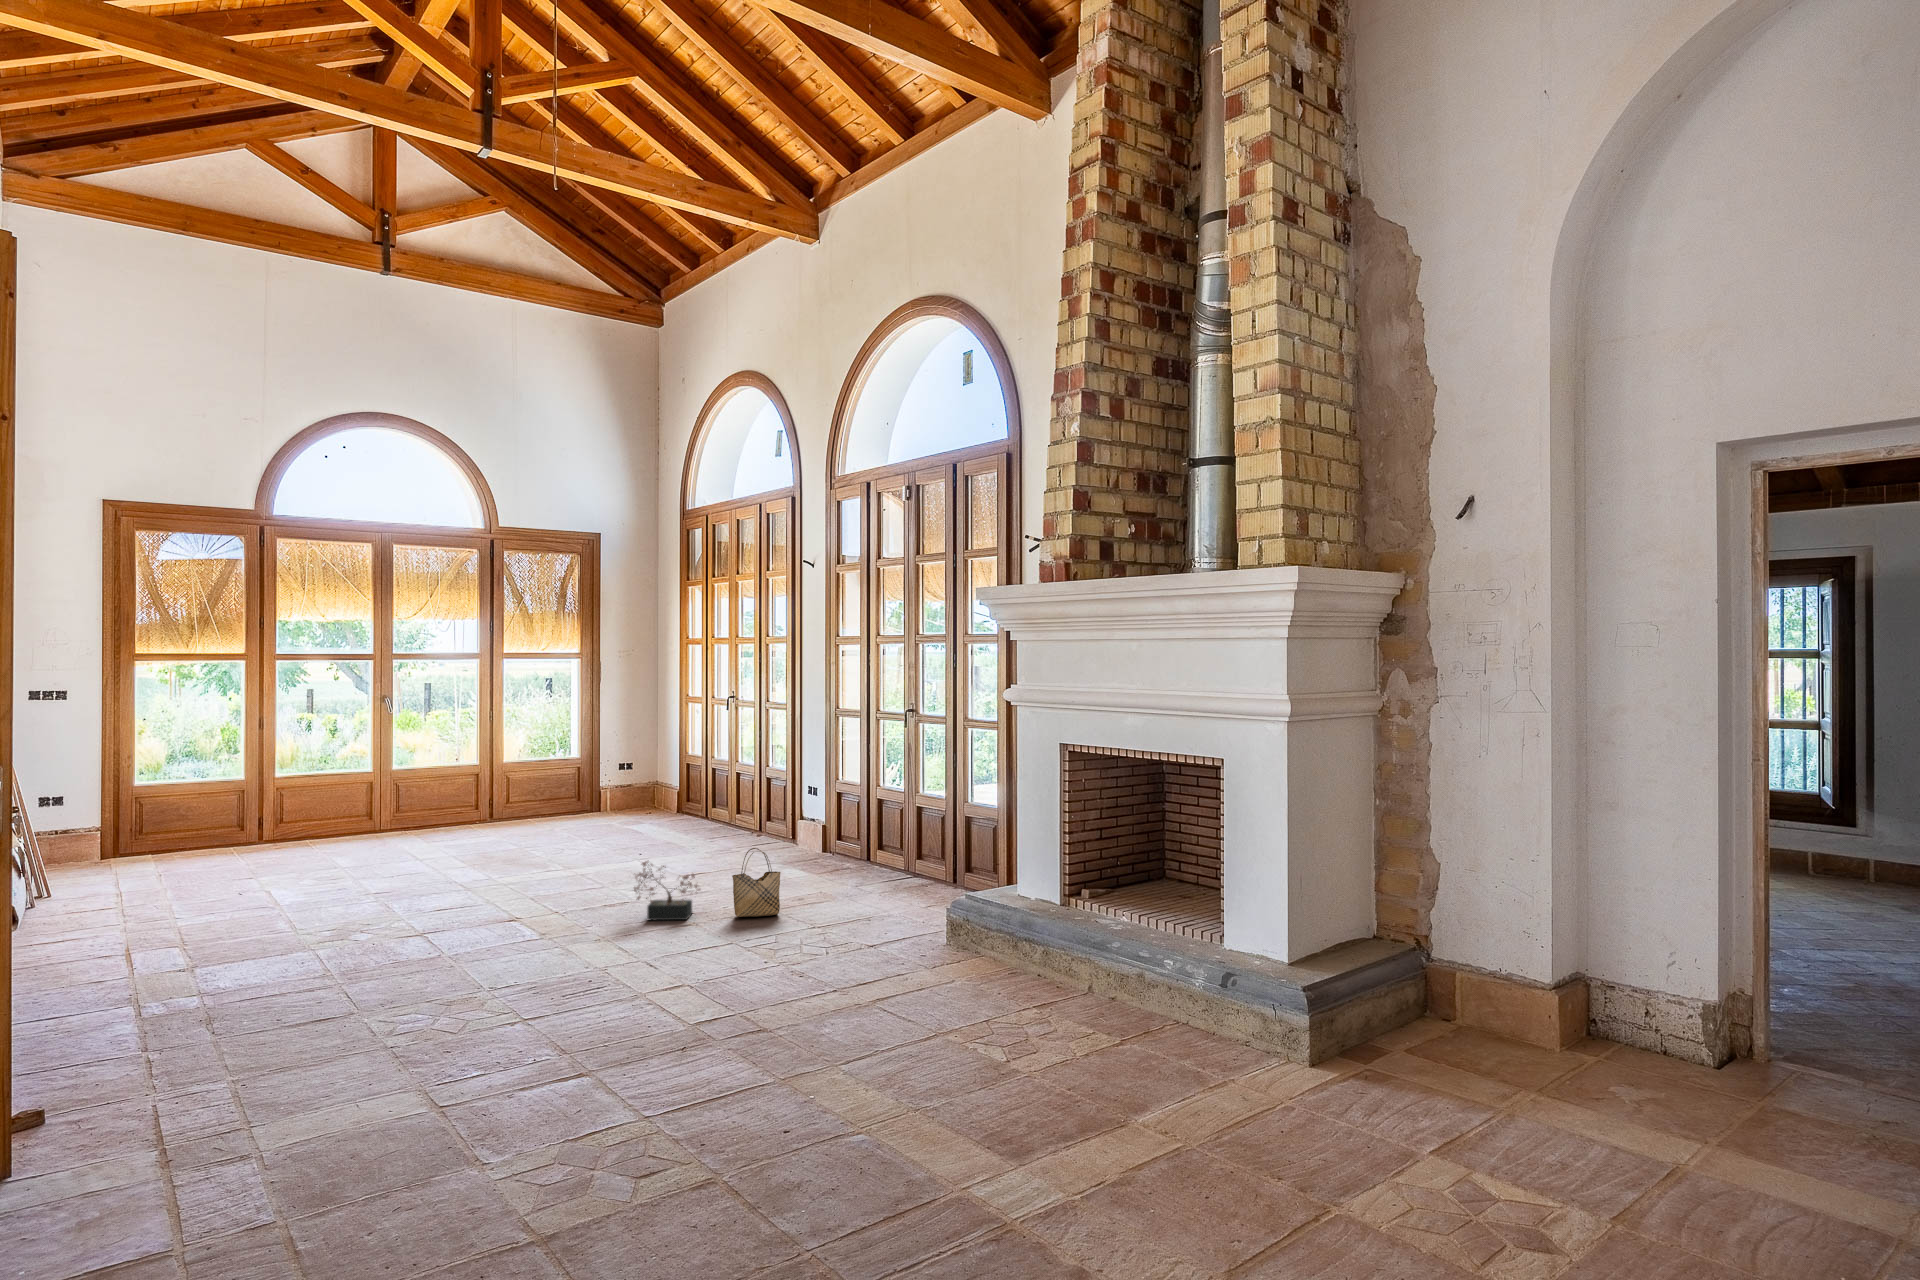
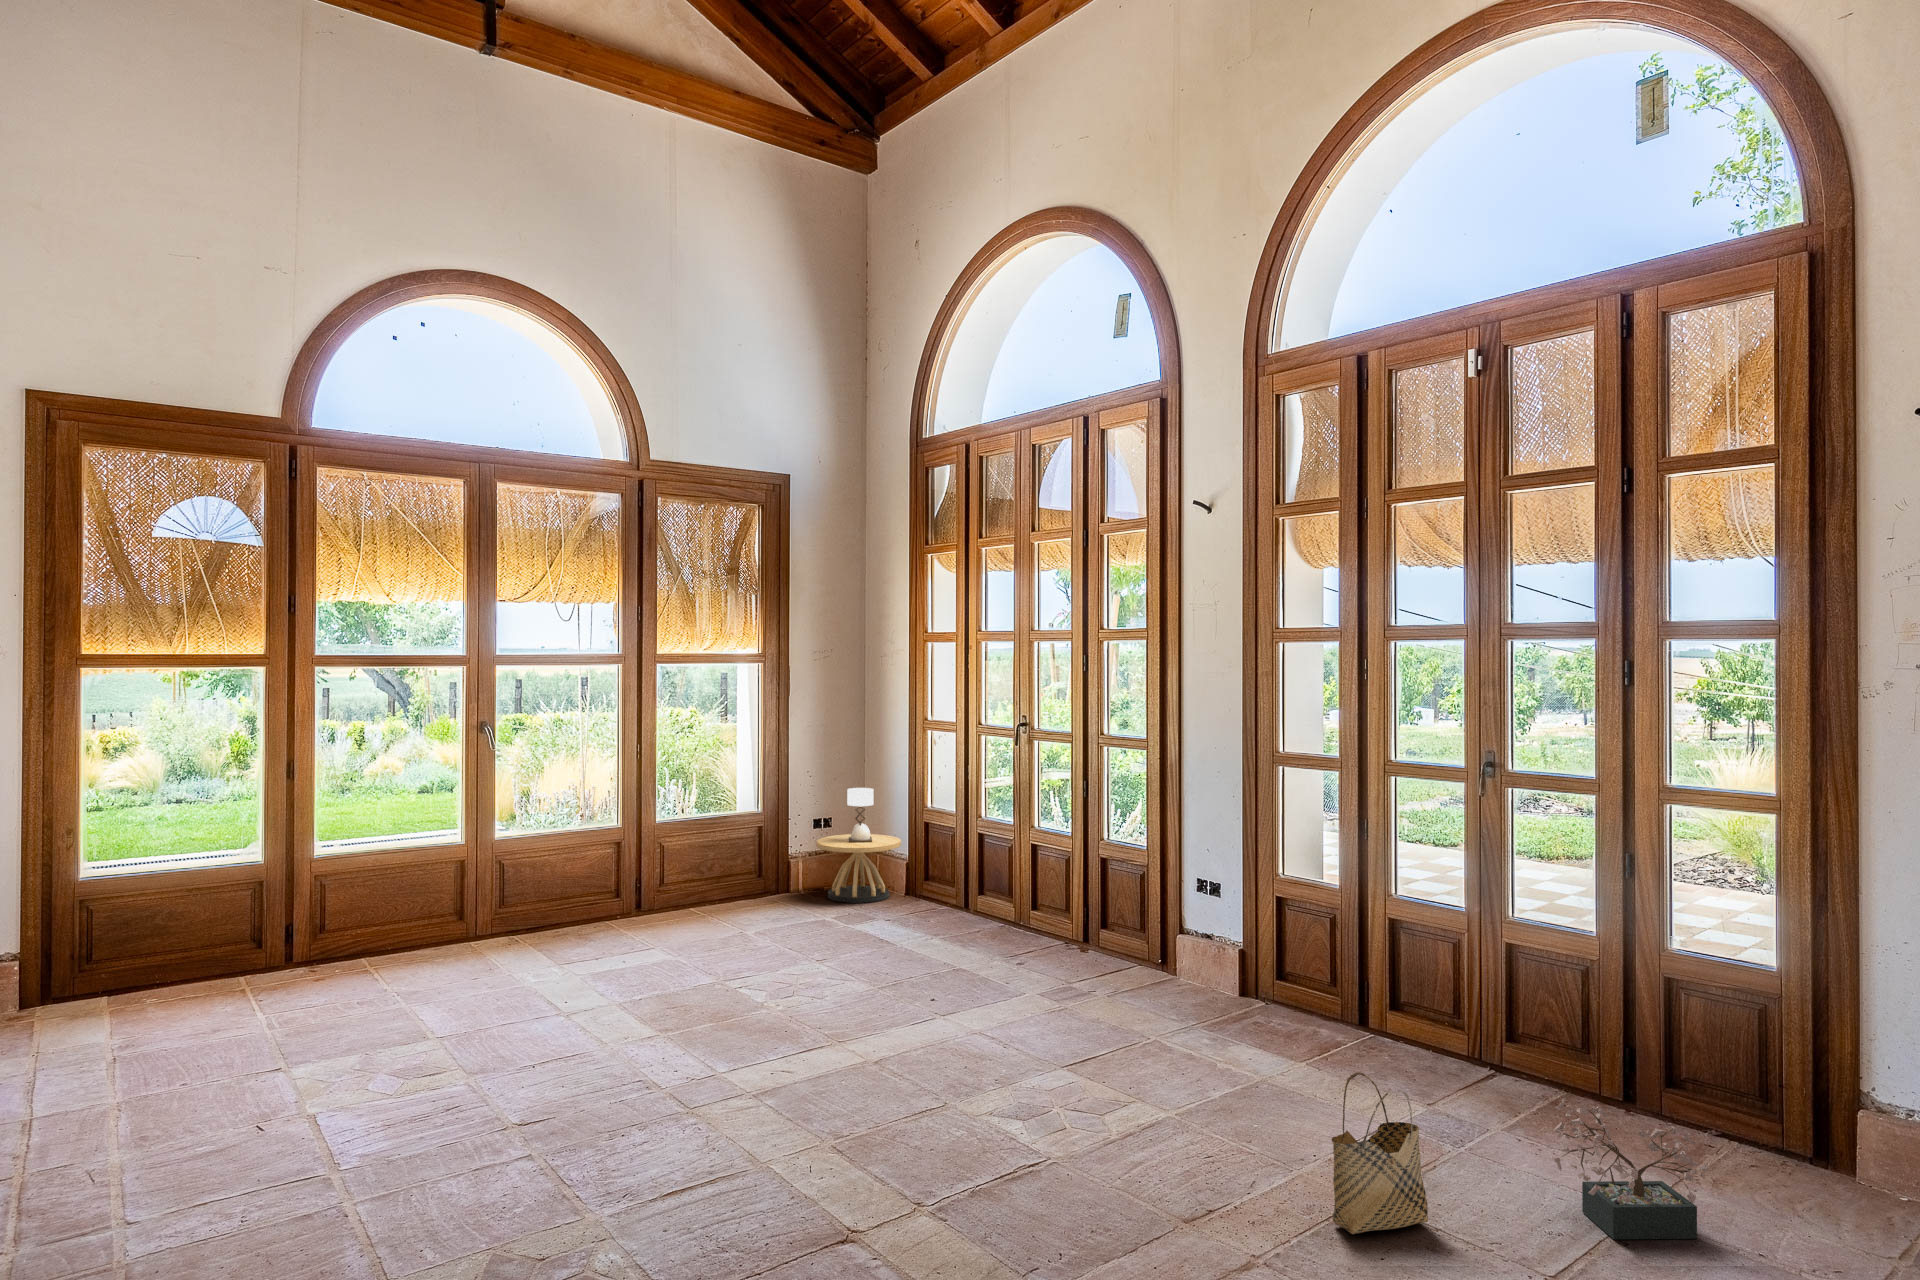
side table: none [616,741,673,816] -> present [816,788,901,903]
decorative plant: present [634,861,700,920] -> present [1554,1097,1707,1239]

